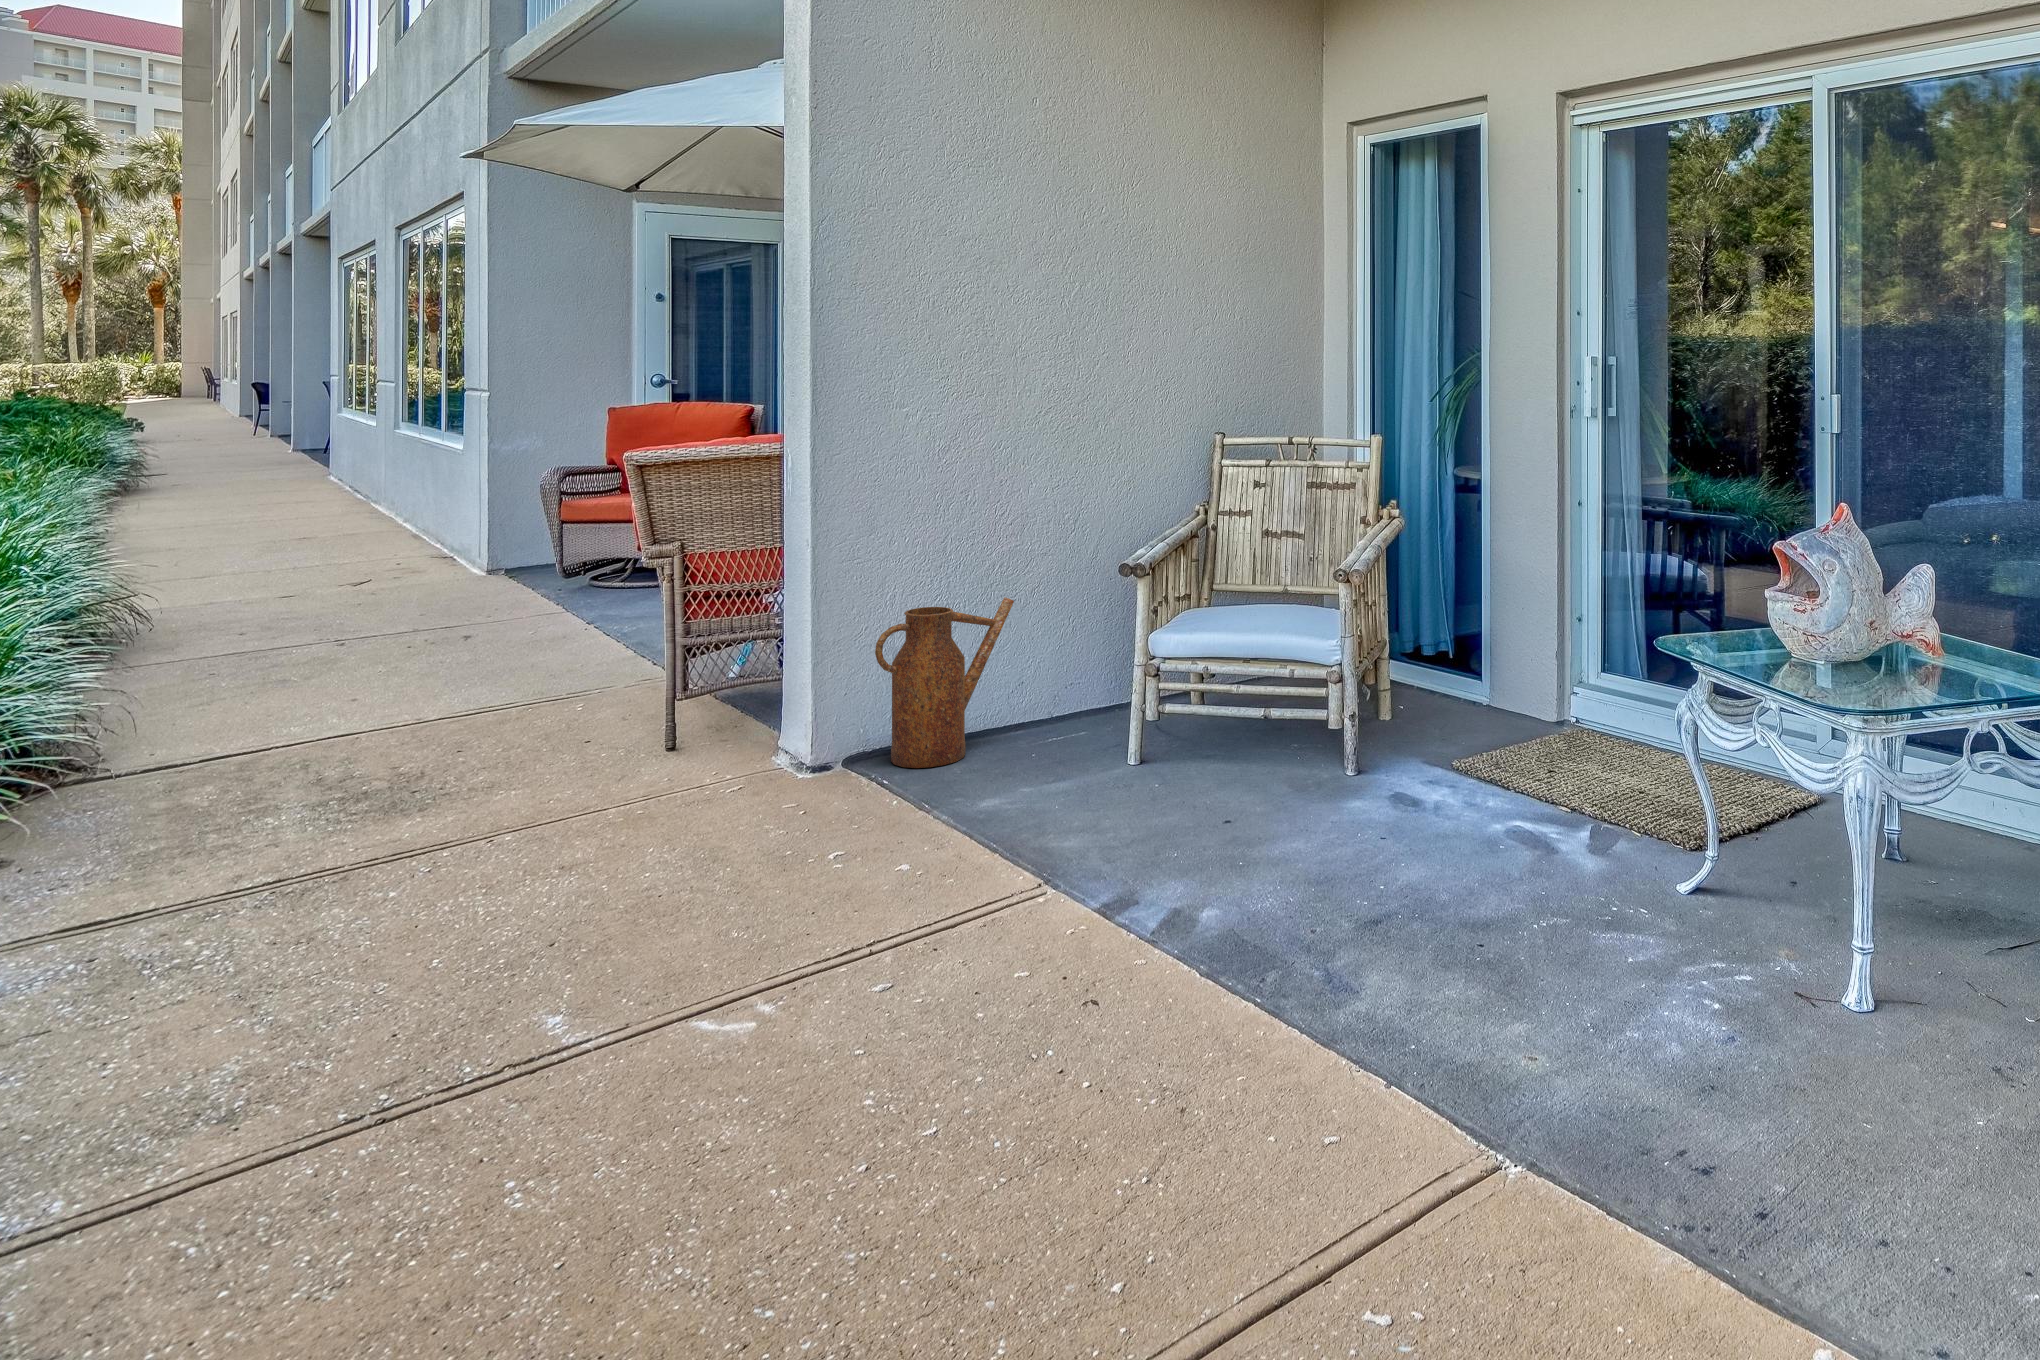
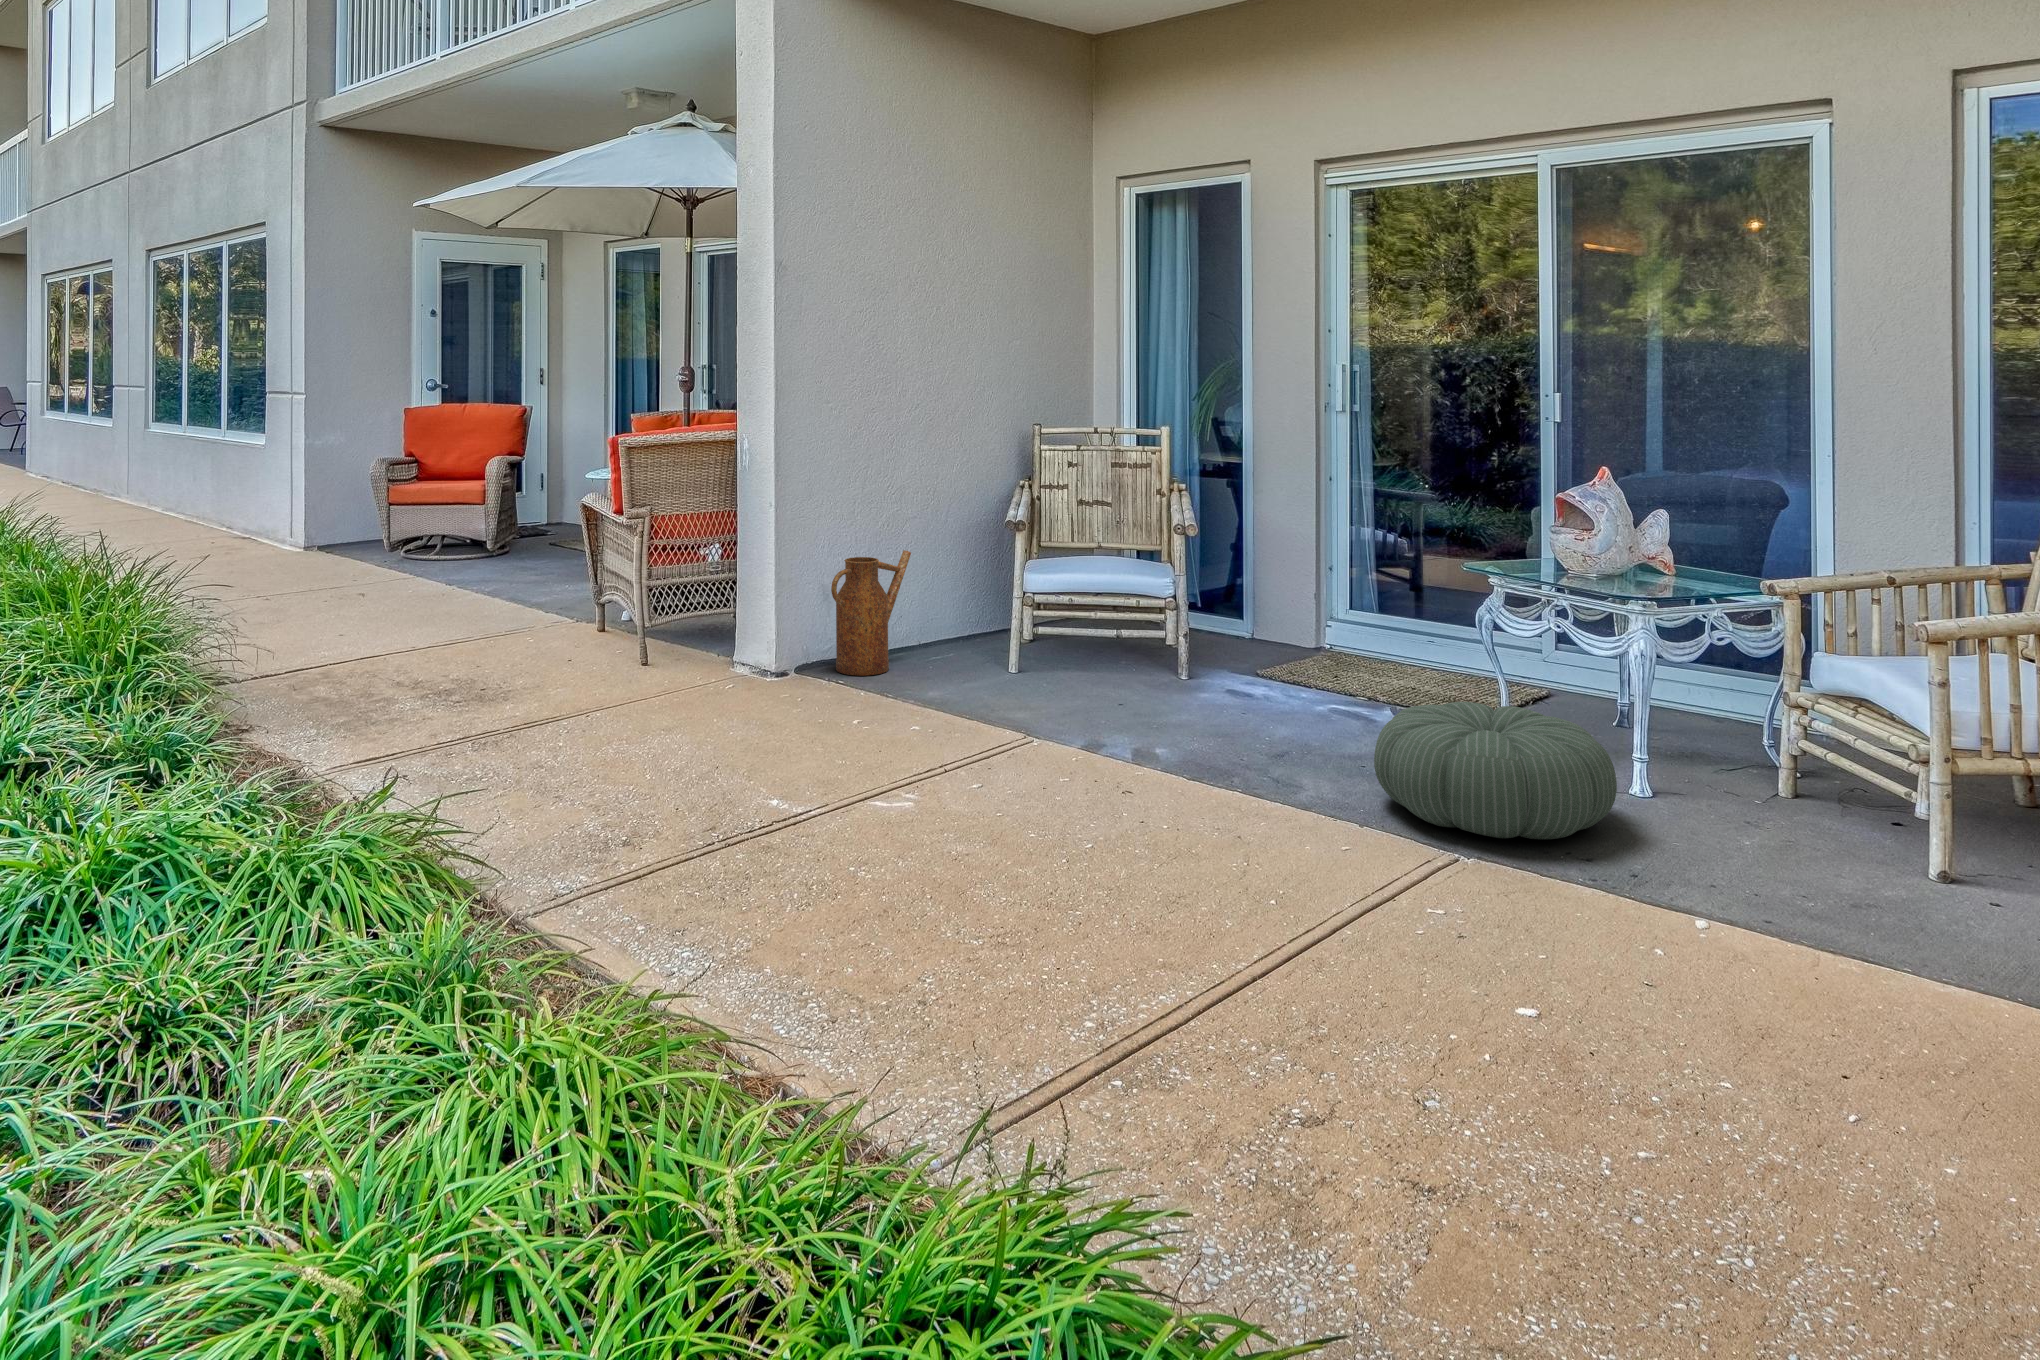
pouf: none [1422,859,1768,1116] -> present [1374,702,1617,840]

